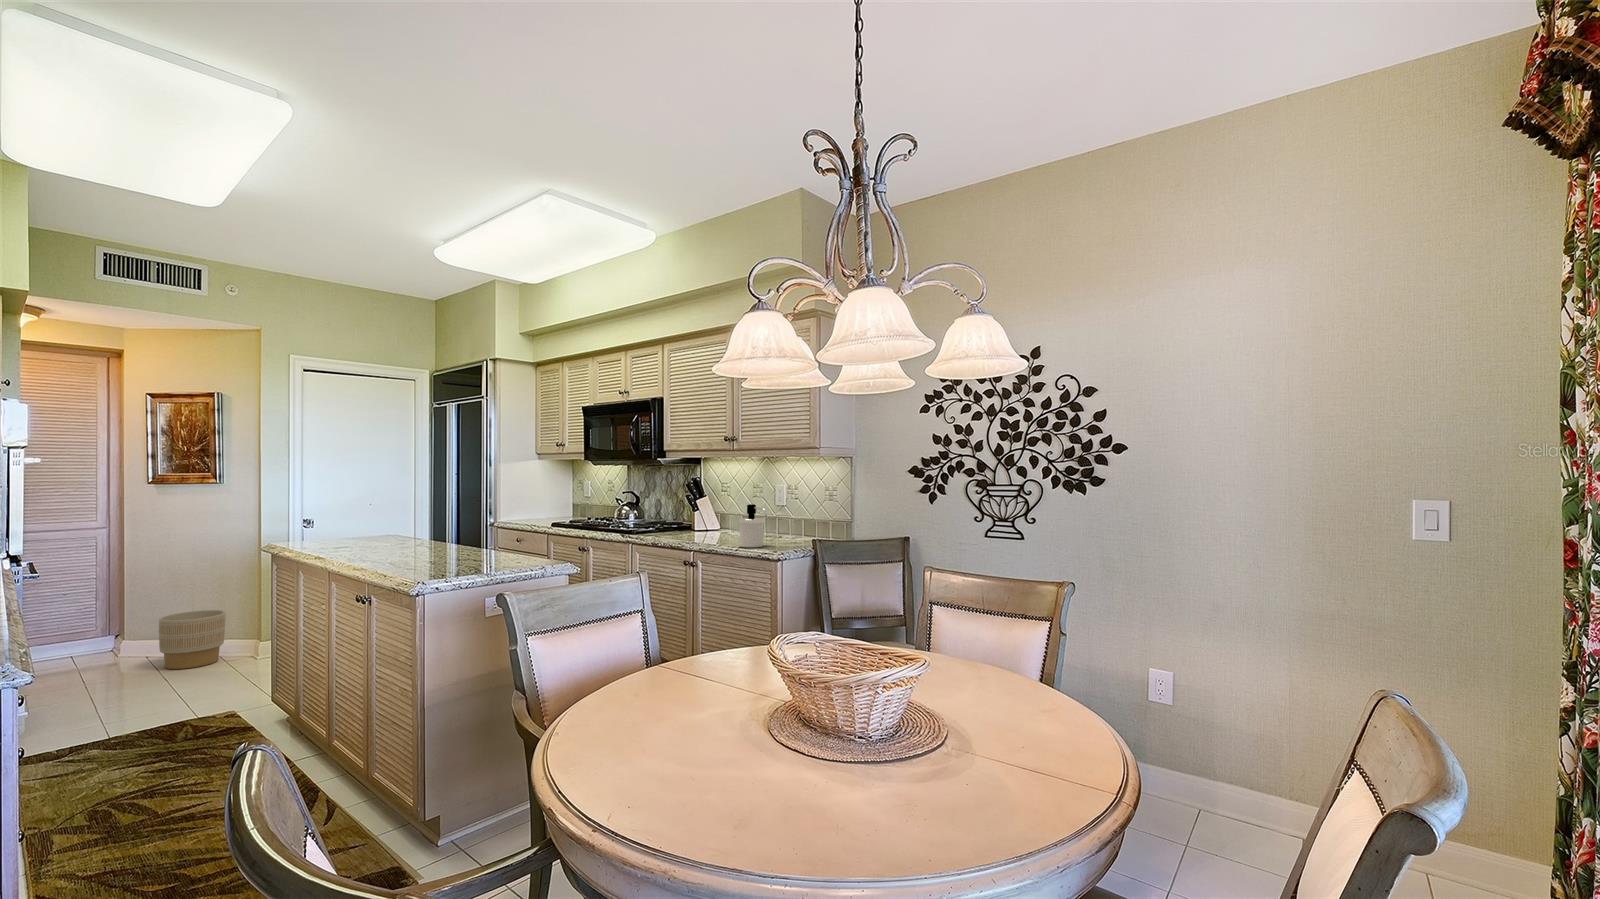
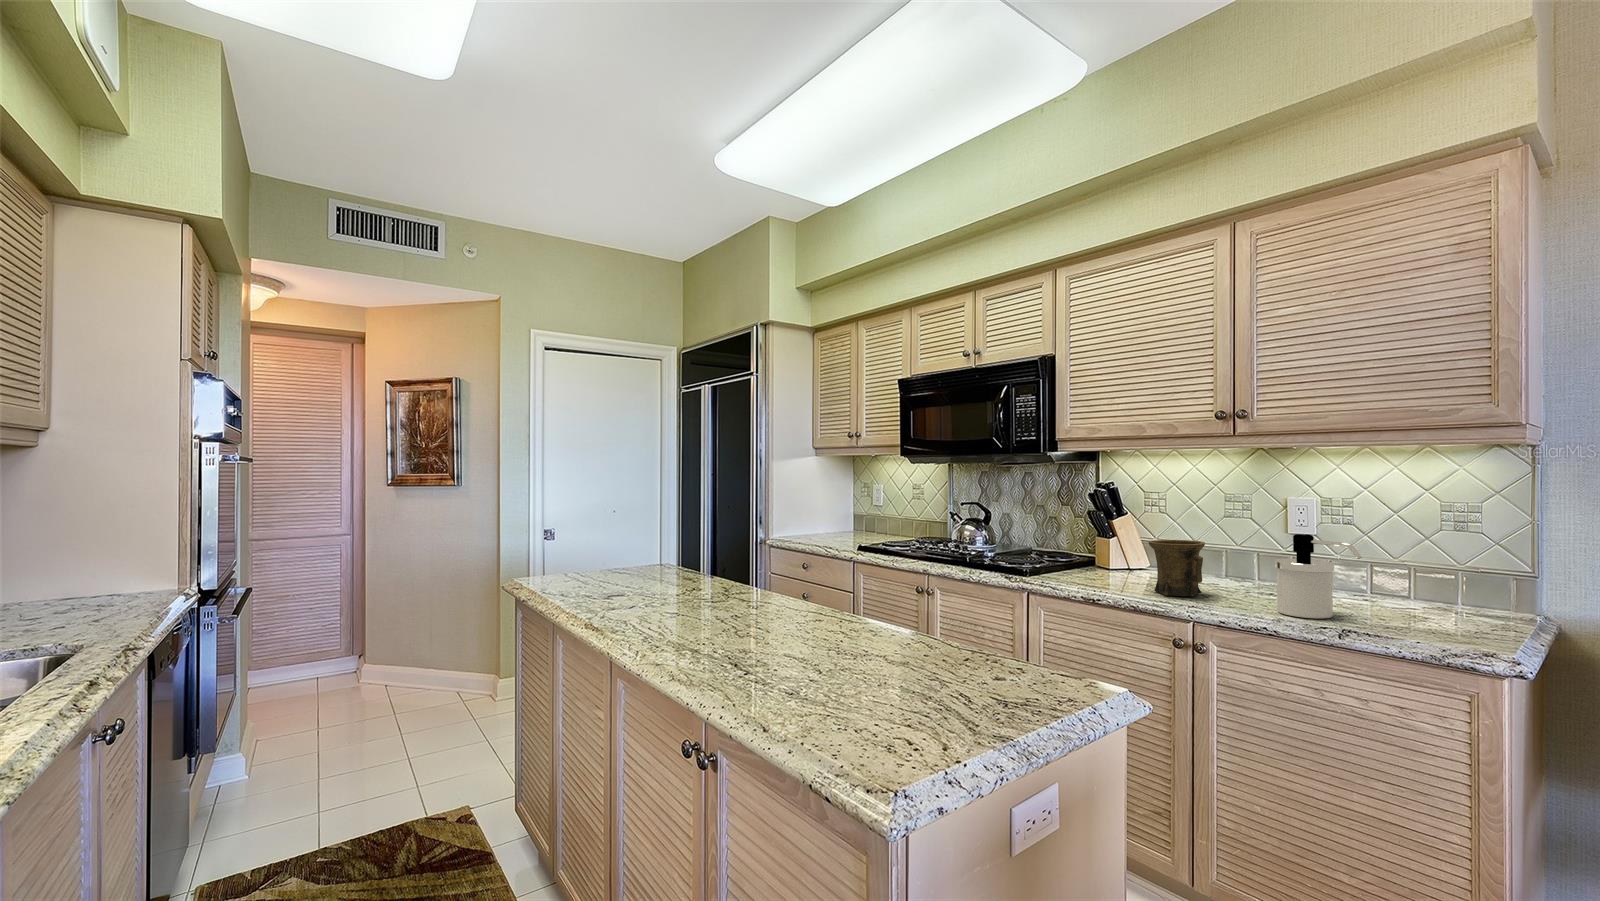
mug: none [692,510,721,541] -> present [1148,540,1205,596]
planter: present [159,610,226,669] -> none [396,637,465,711]

